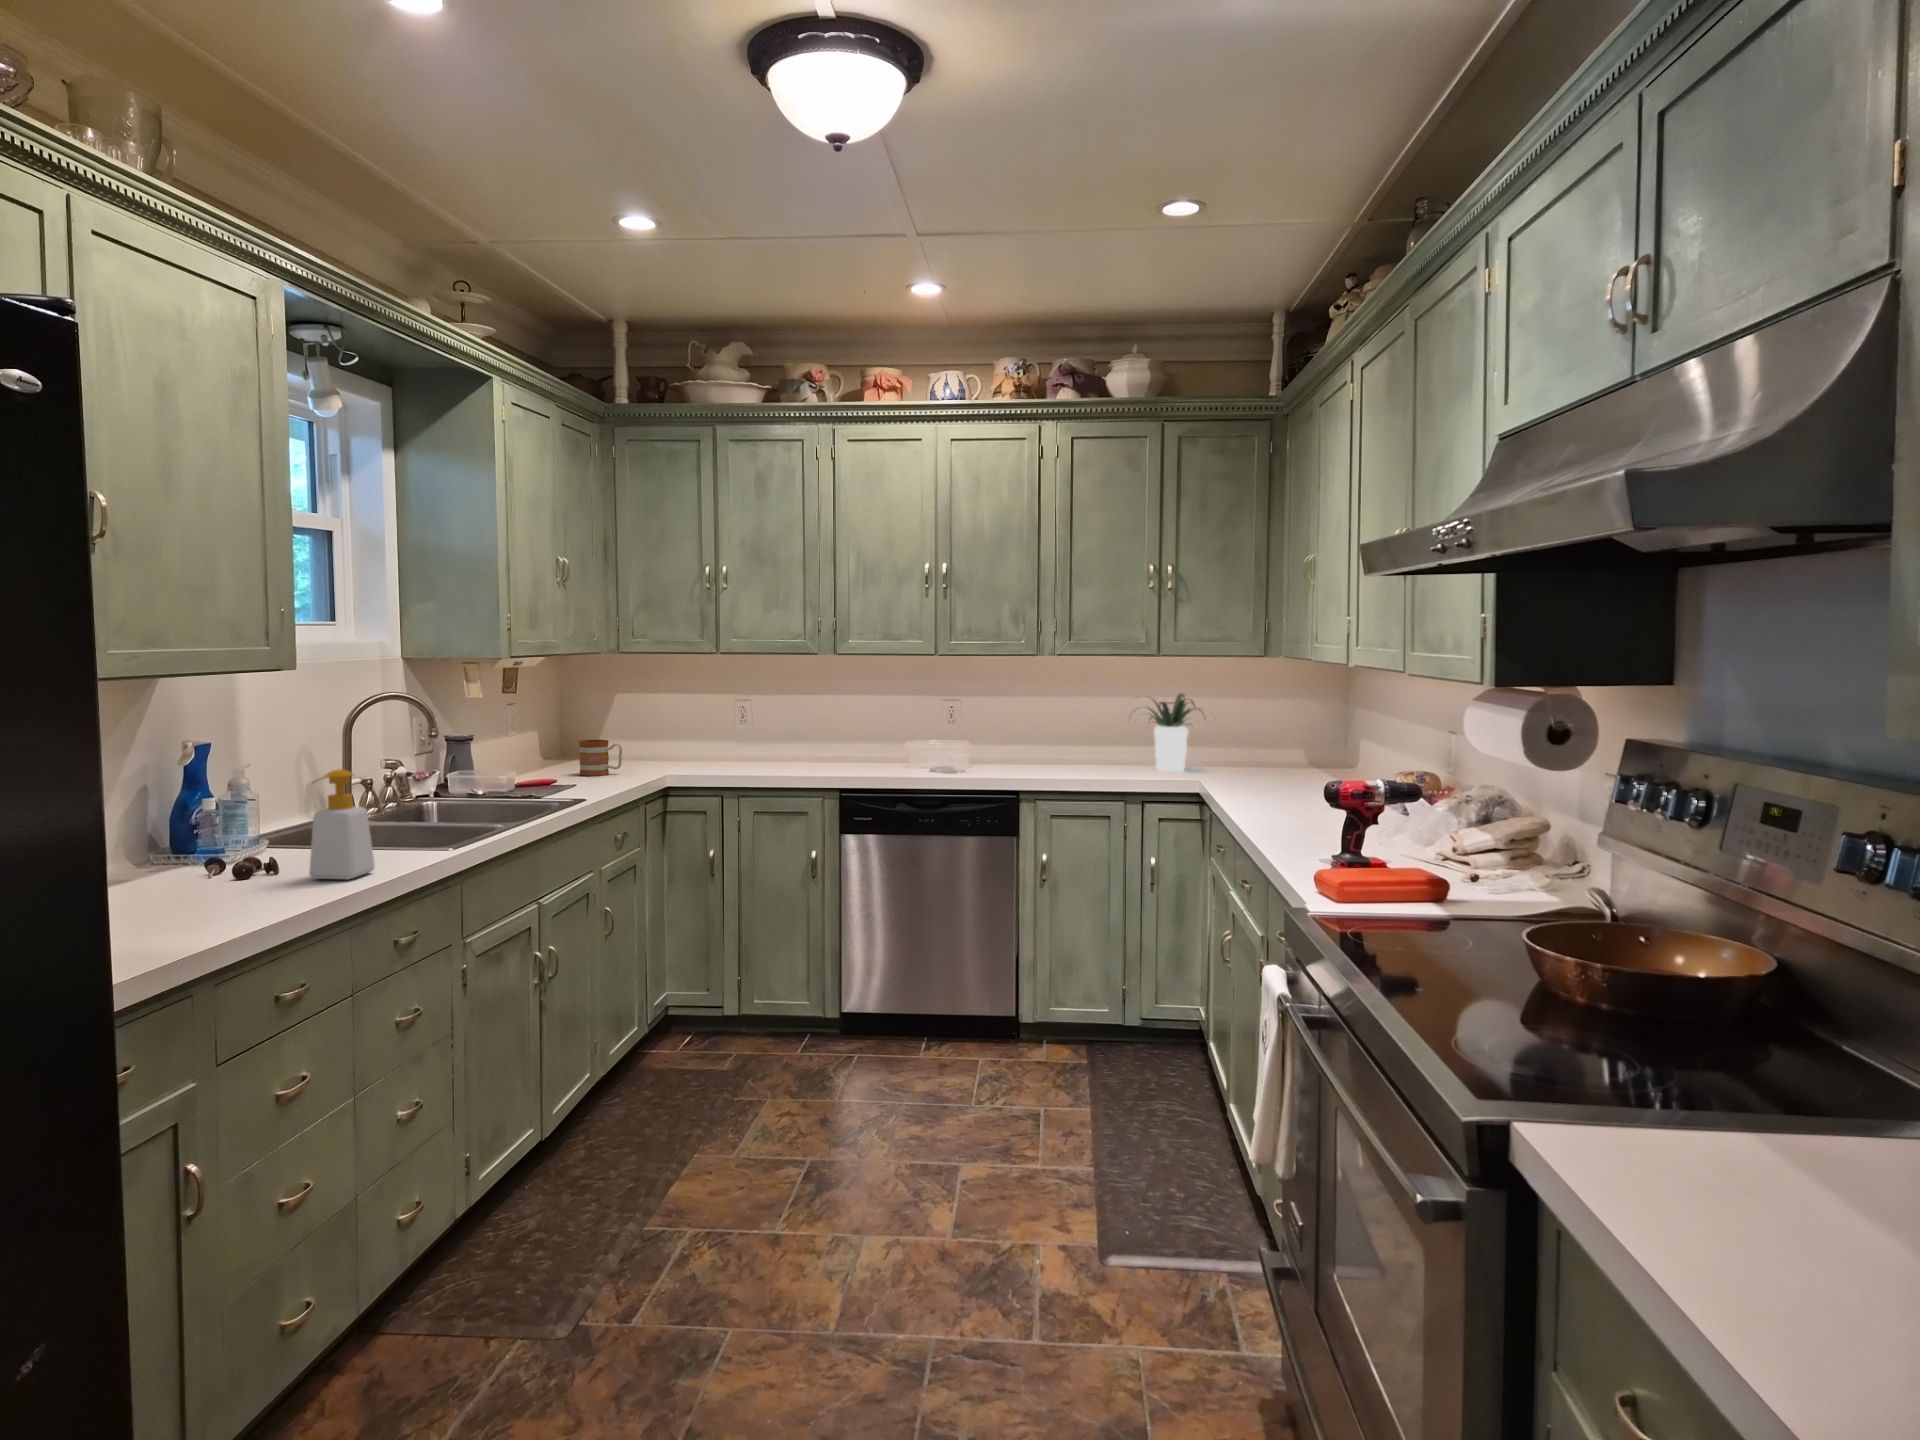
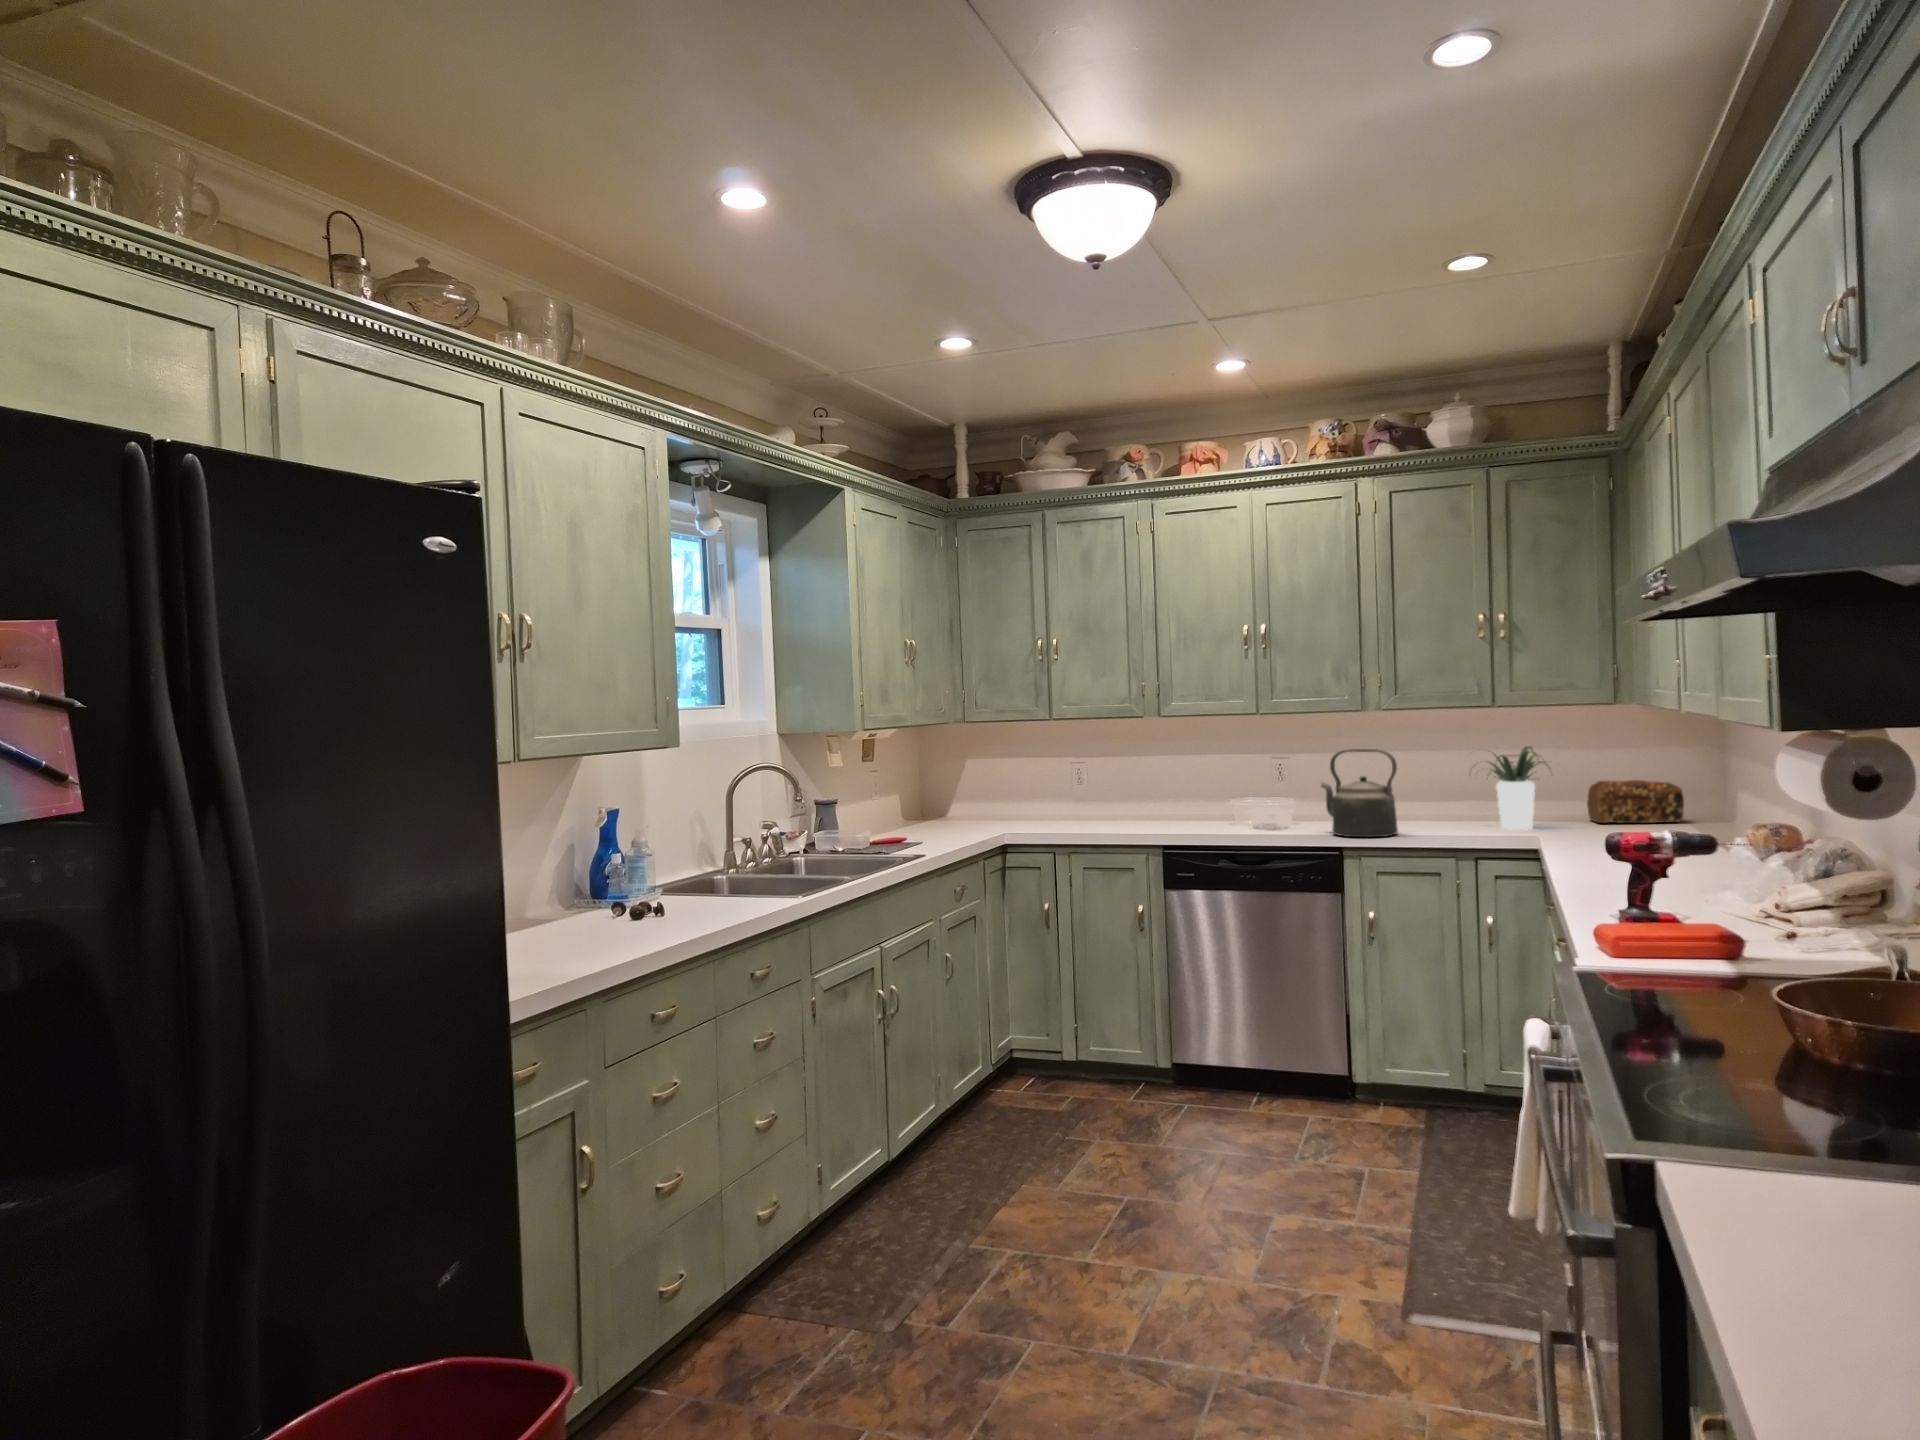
kettle: none [997,692,1071,779] -> present [1321,749,1398,837]
bread loaf: none [1225,727,1306,766] -> present [1587,780,1684,823]
mug: present [579,740,622,776] -> none [925,803,962,836]
soap bottle: present [309,769,375,880] -> none [698,826,746,915]

